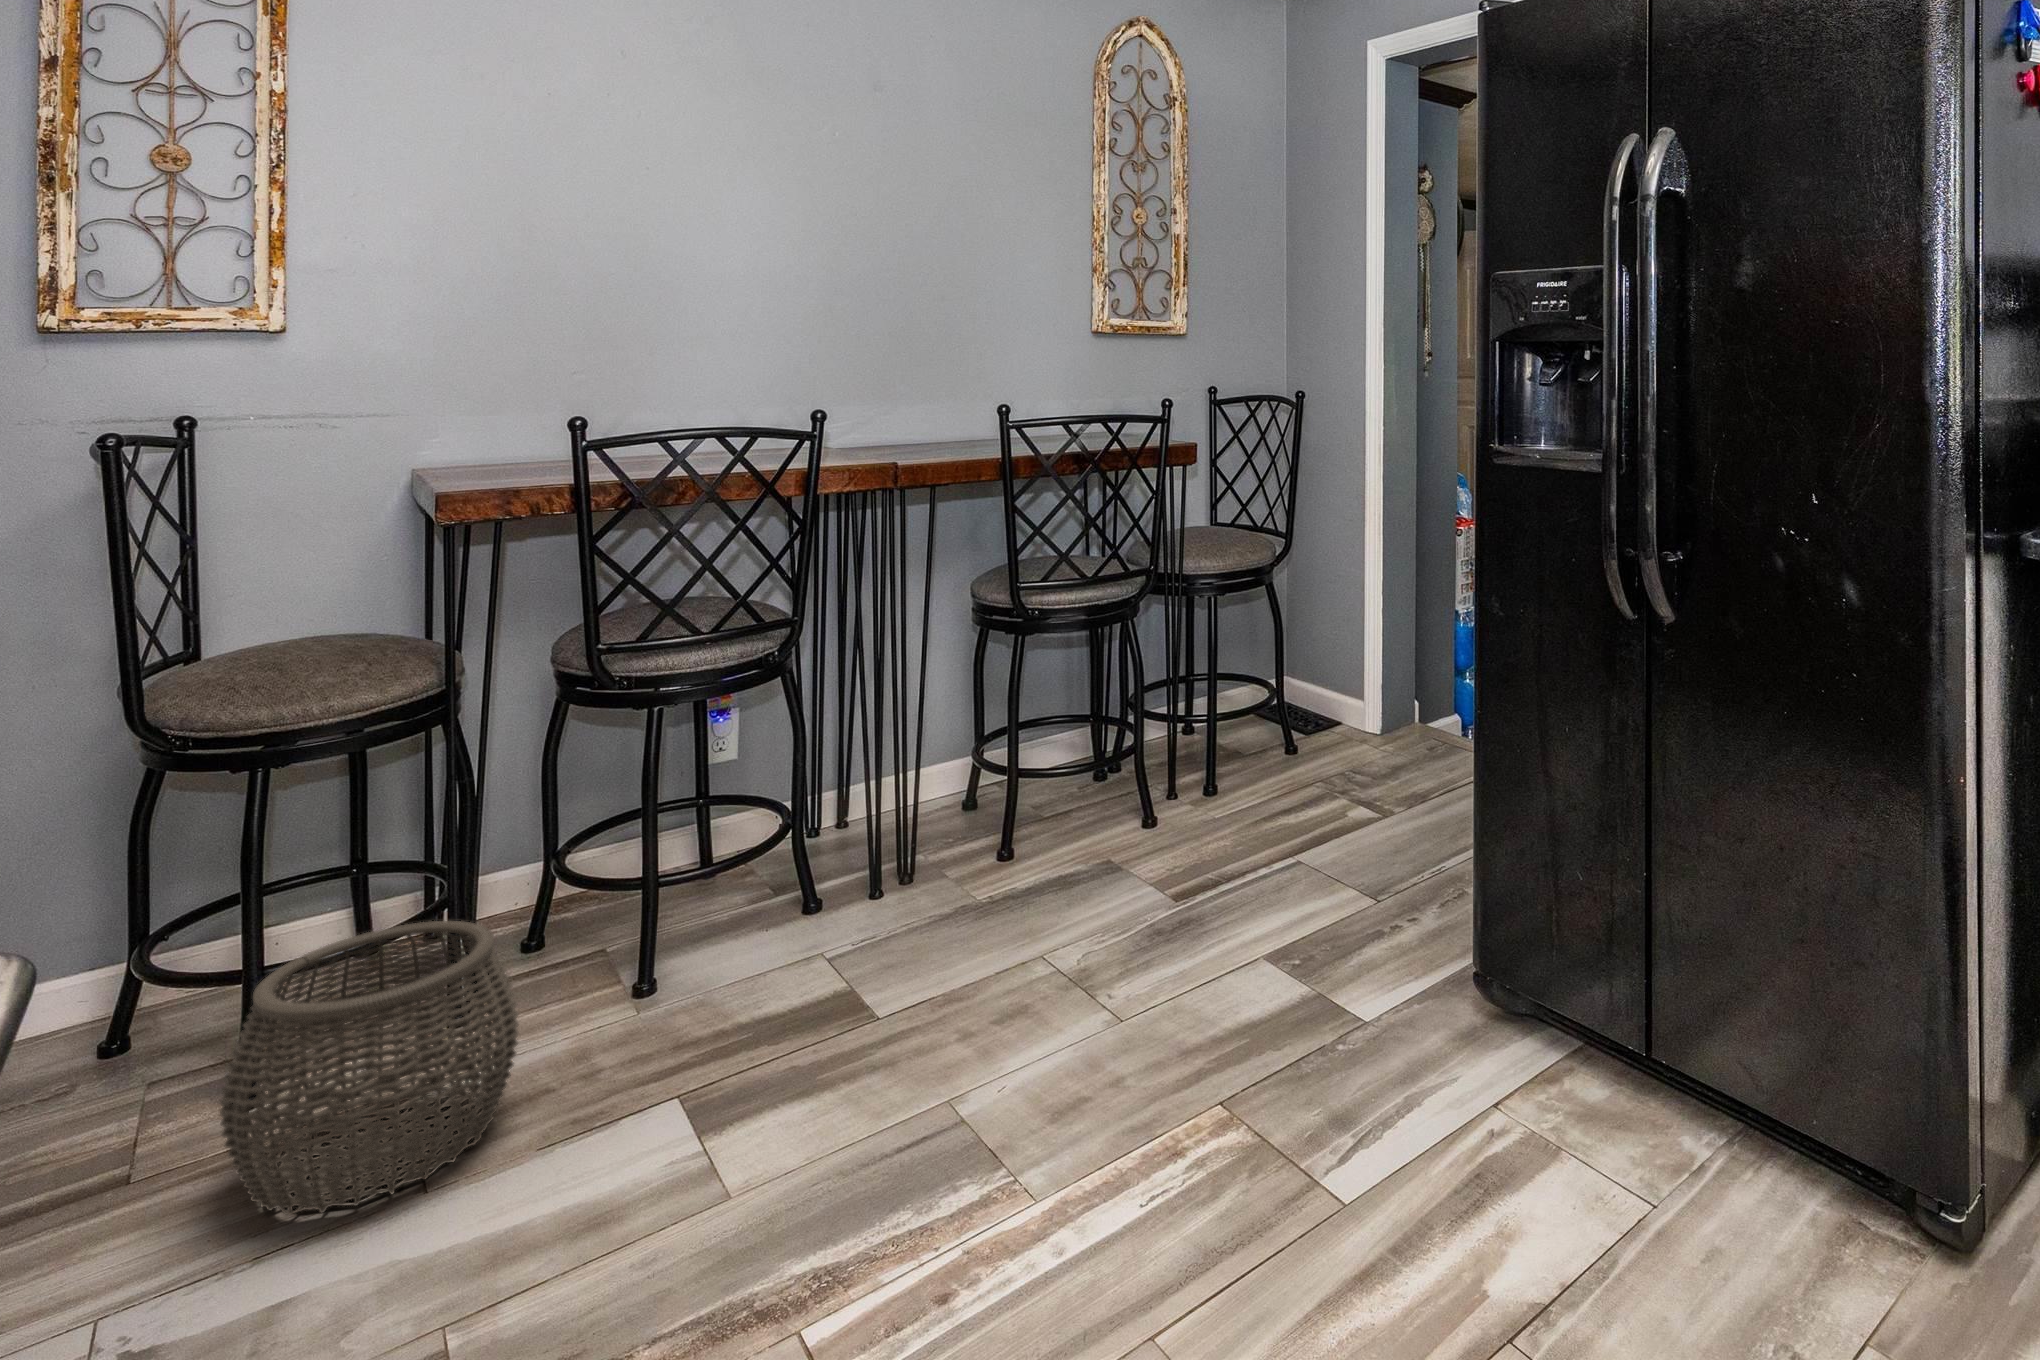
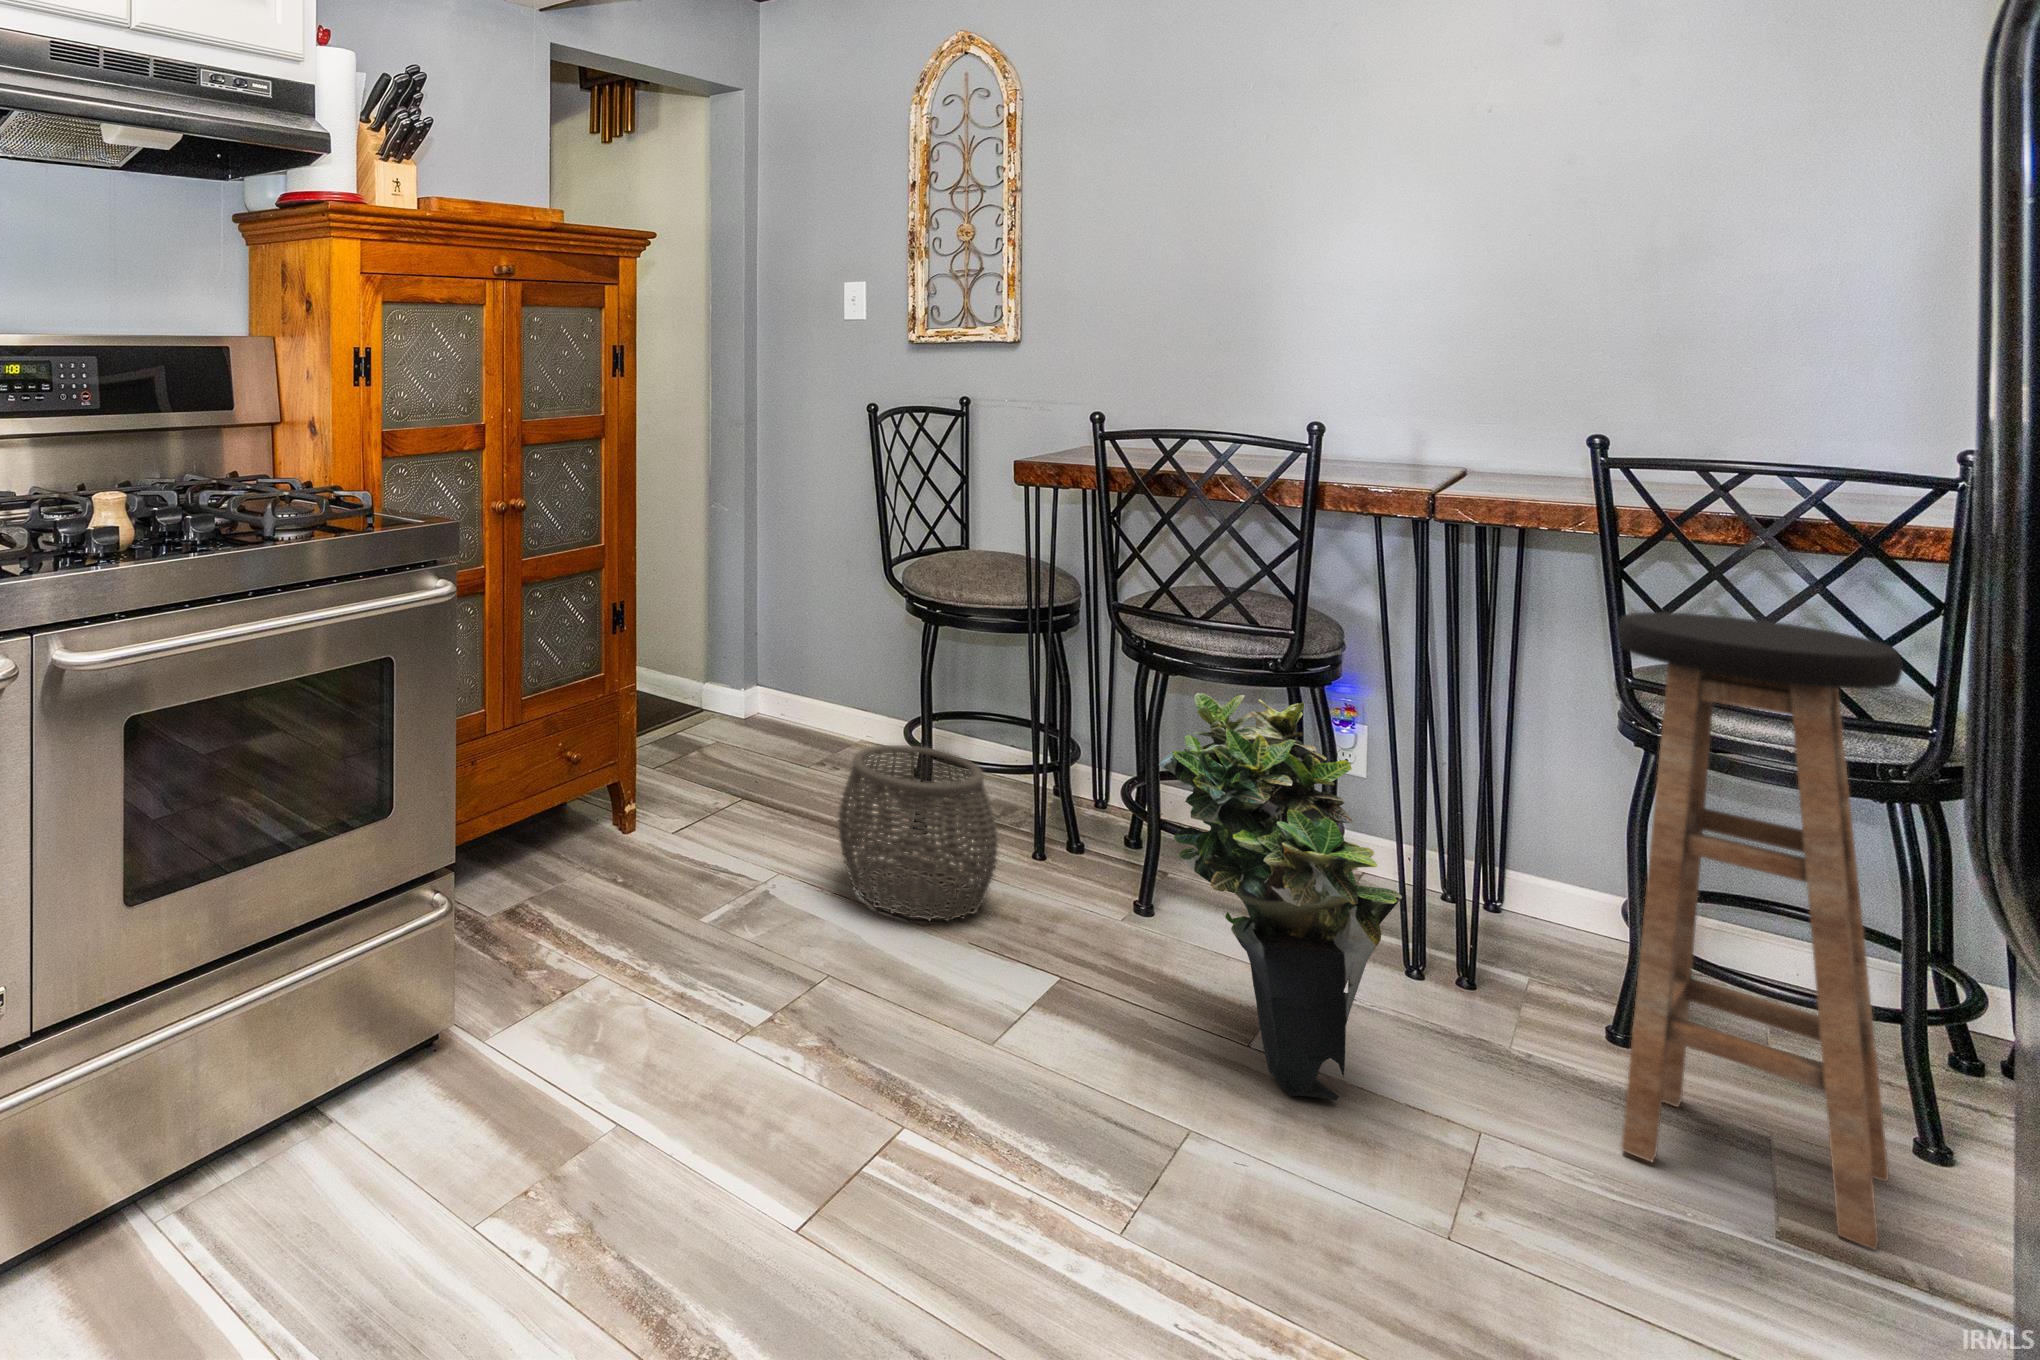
bar stool: none [1058,524,1209,918] -> present [1617,612,1903,1249]
potted plant: none [795,676,1008,1028] -> present [1159,693,1402,1100]

